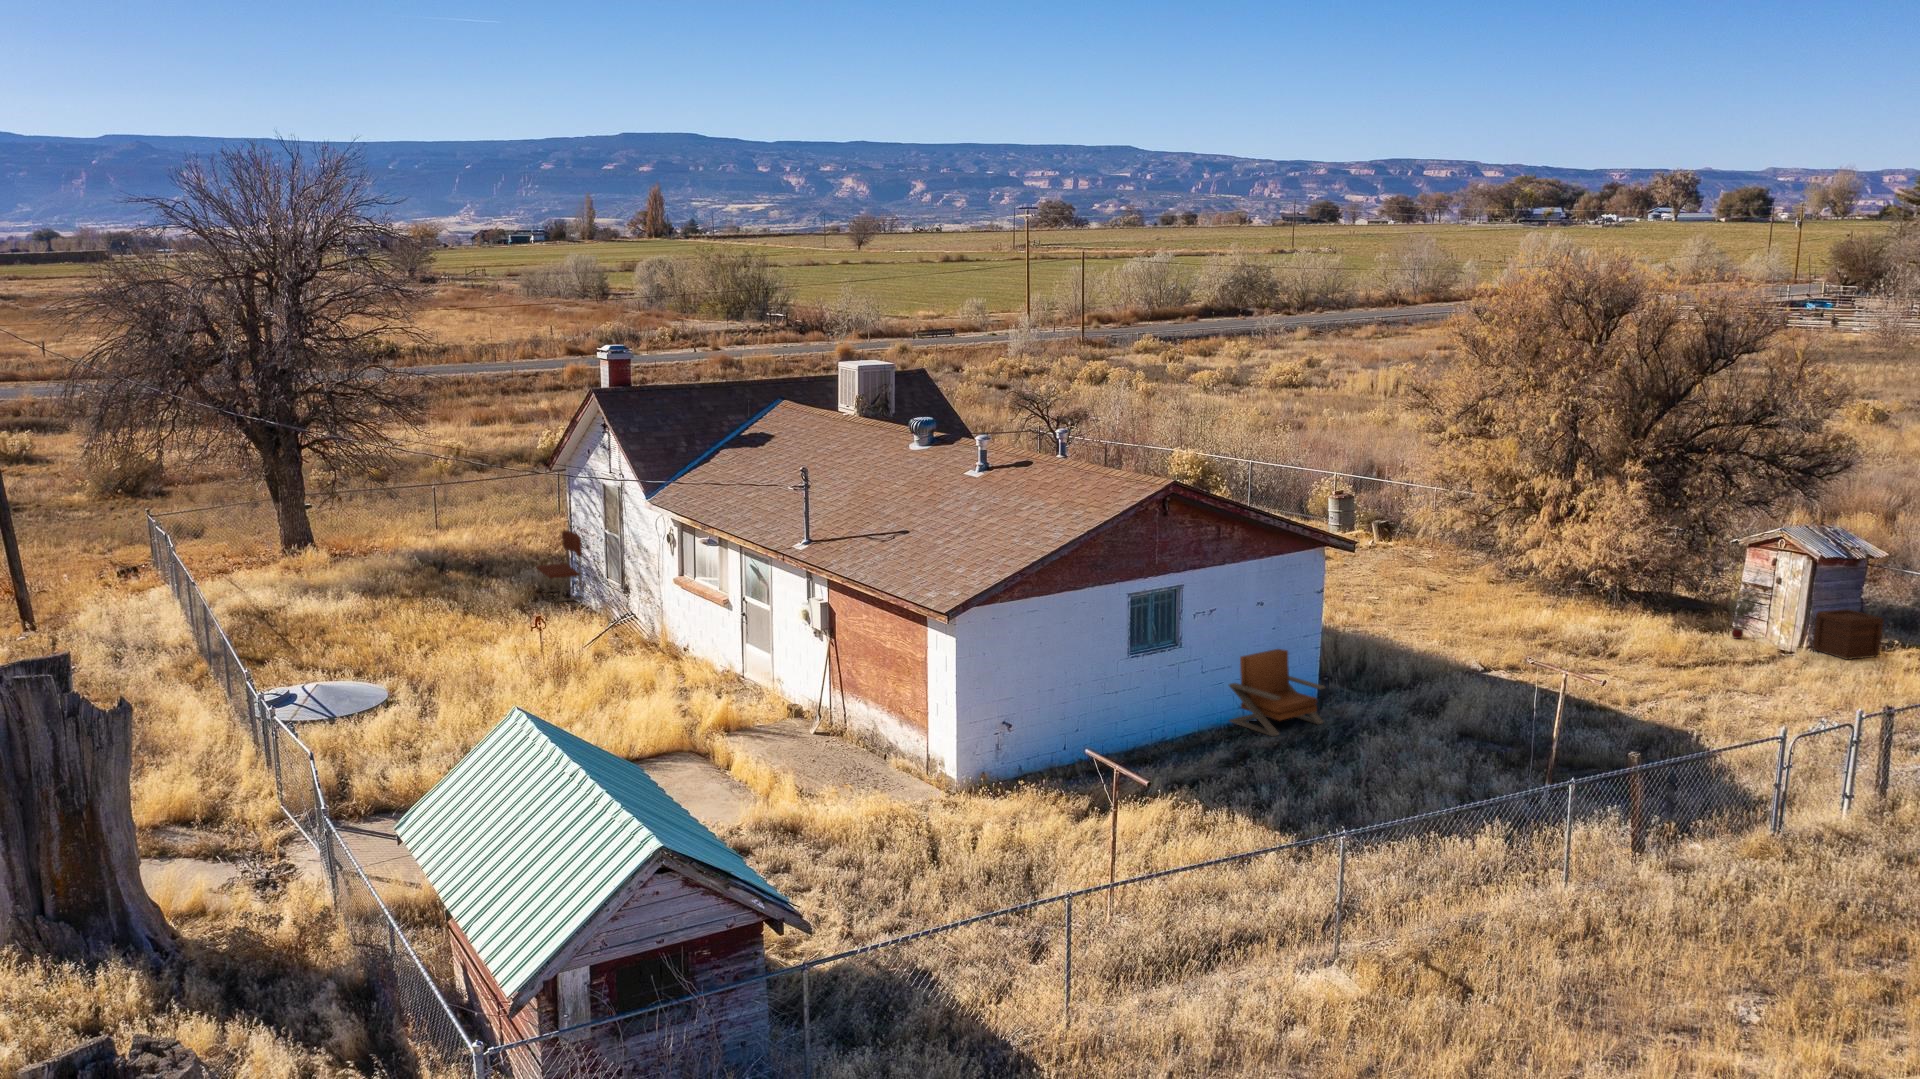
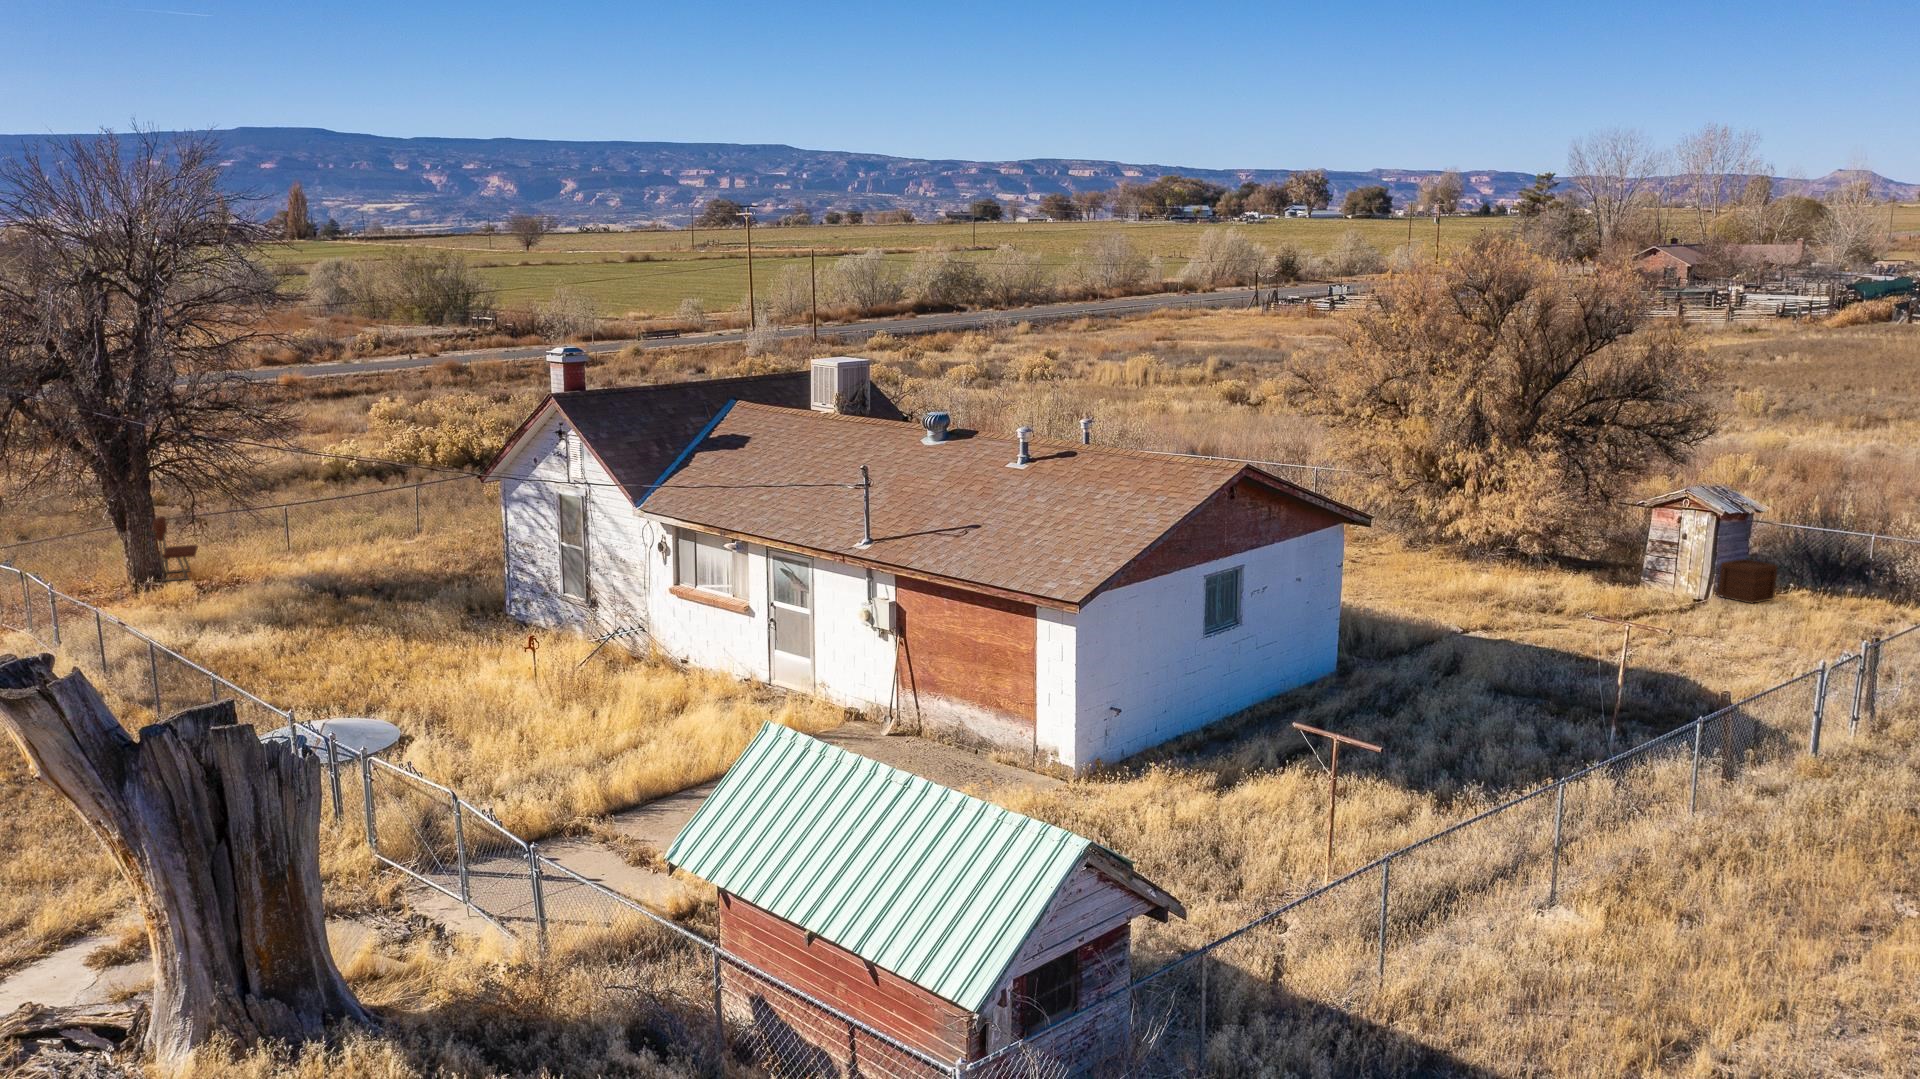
bench: present [536,531,583,602] -> present [153,516,198,582]
potted tree: present [1727,591,1759,639] -> none [1637,545,1671,591]
lounge chair: present [1229,649,1325,736] -> none [1283,622,1371,705]

